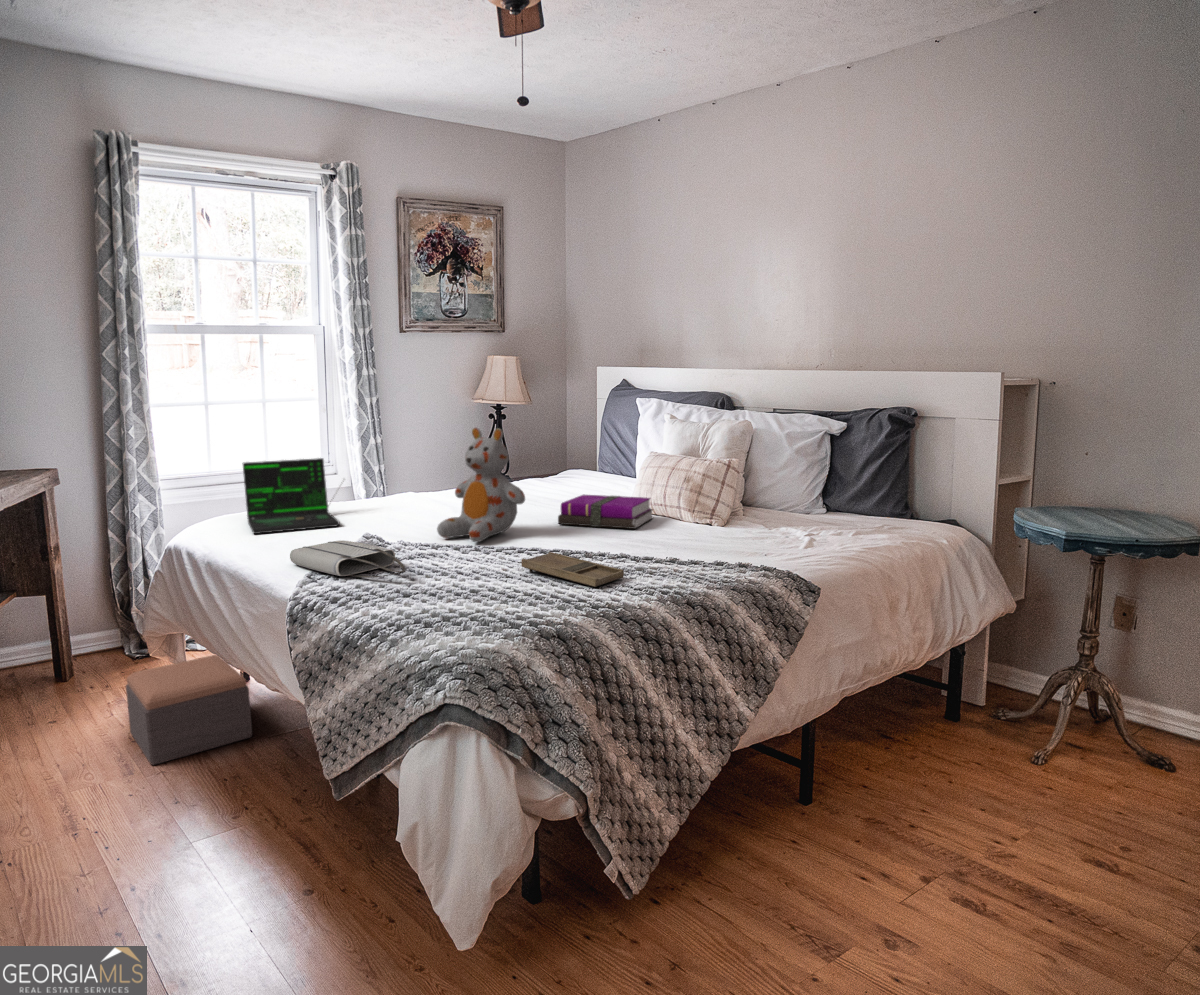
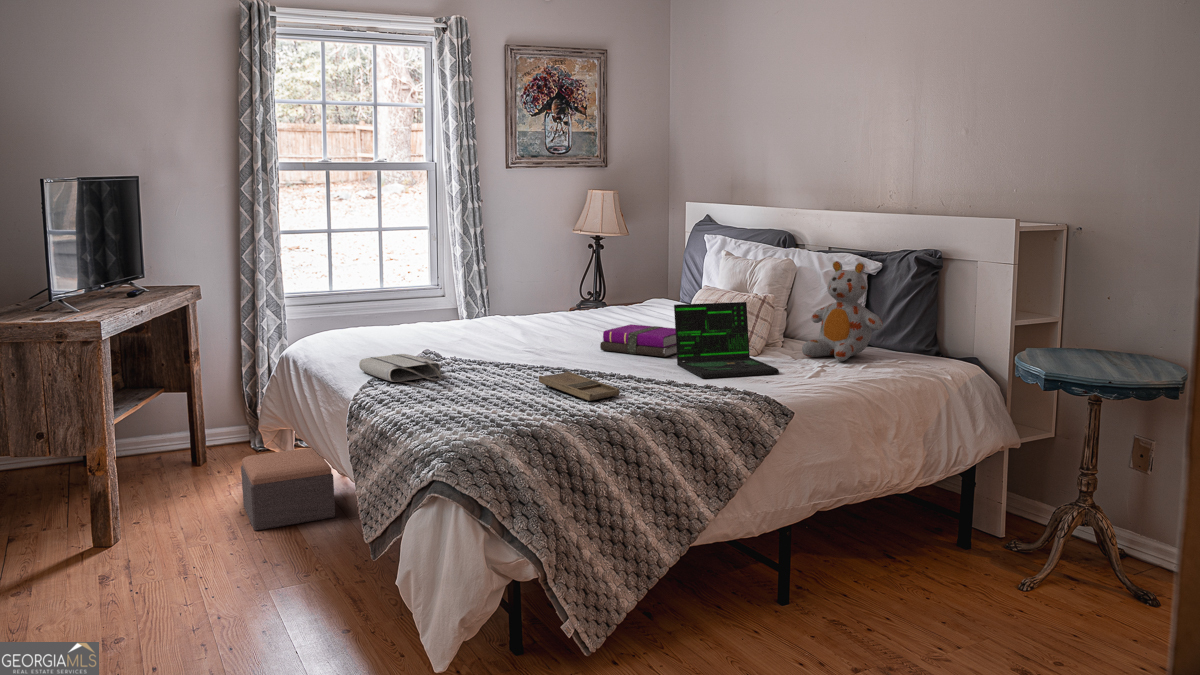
stuffed bear: present [437,427,525,542] -> present [802,261,883,361]
laptop: present [243,458,340,534] -> present [674,302,779,378]

